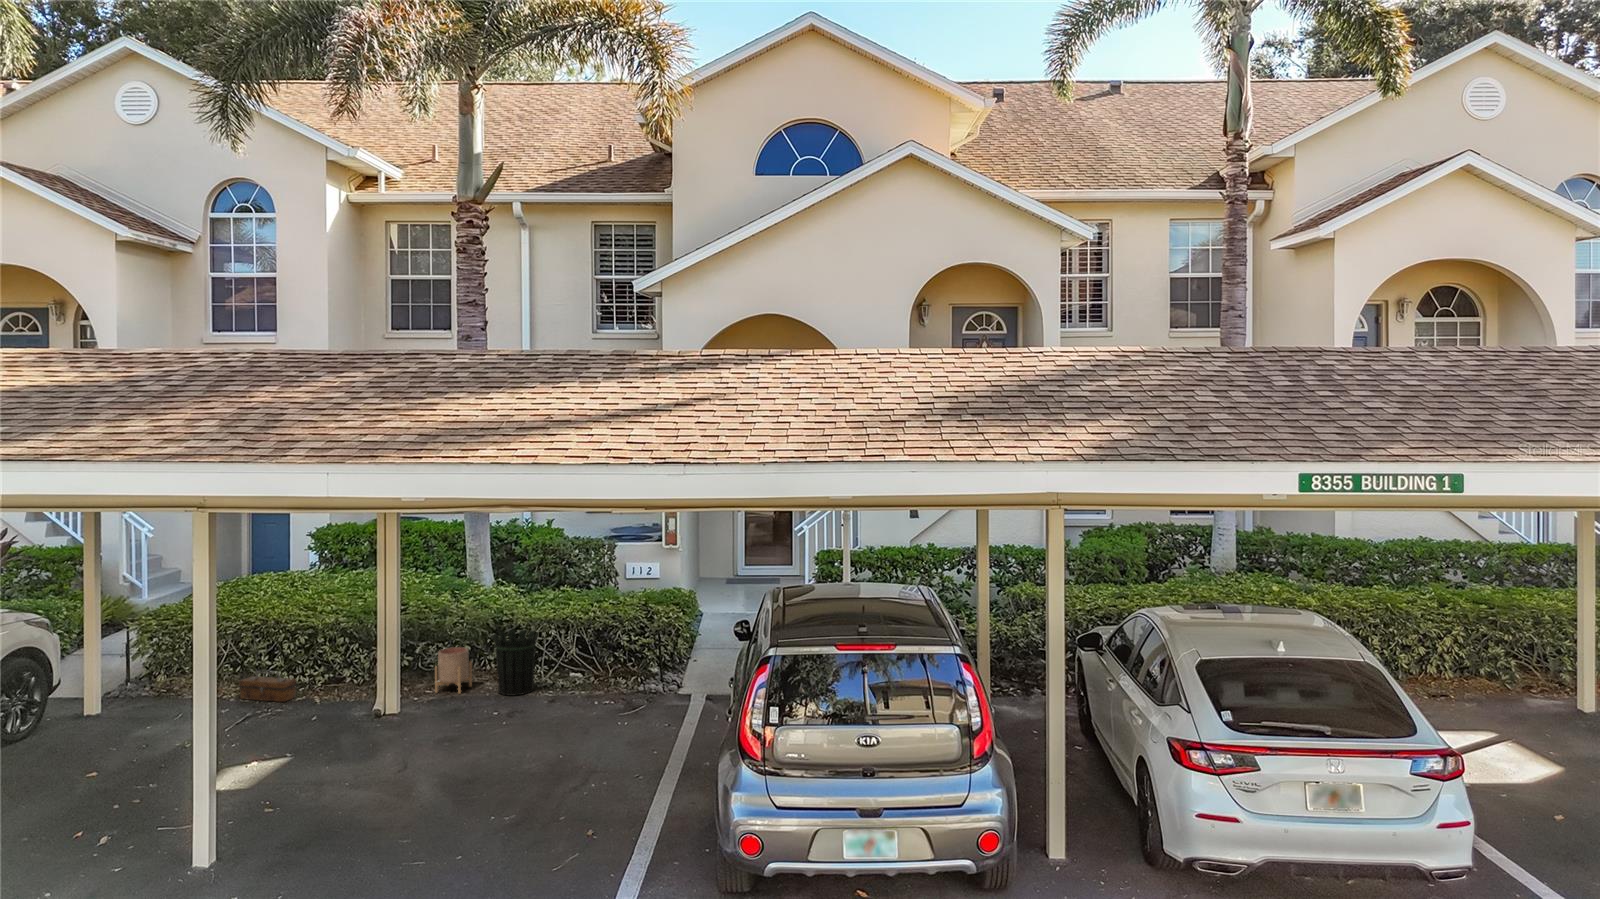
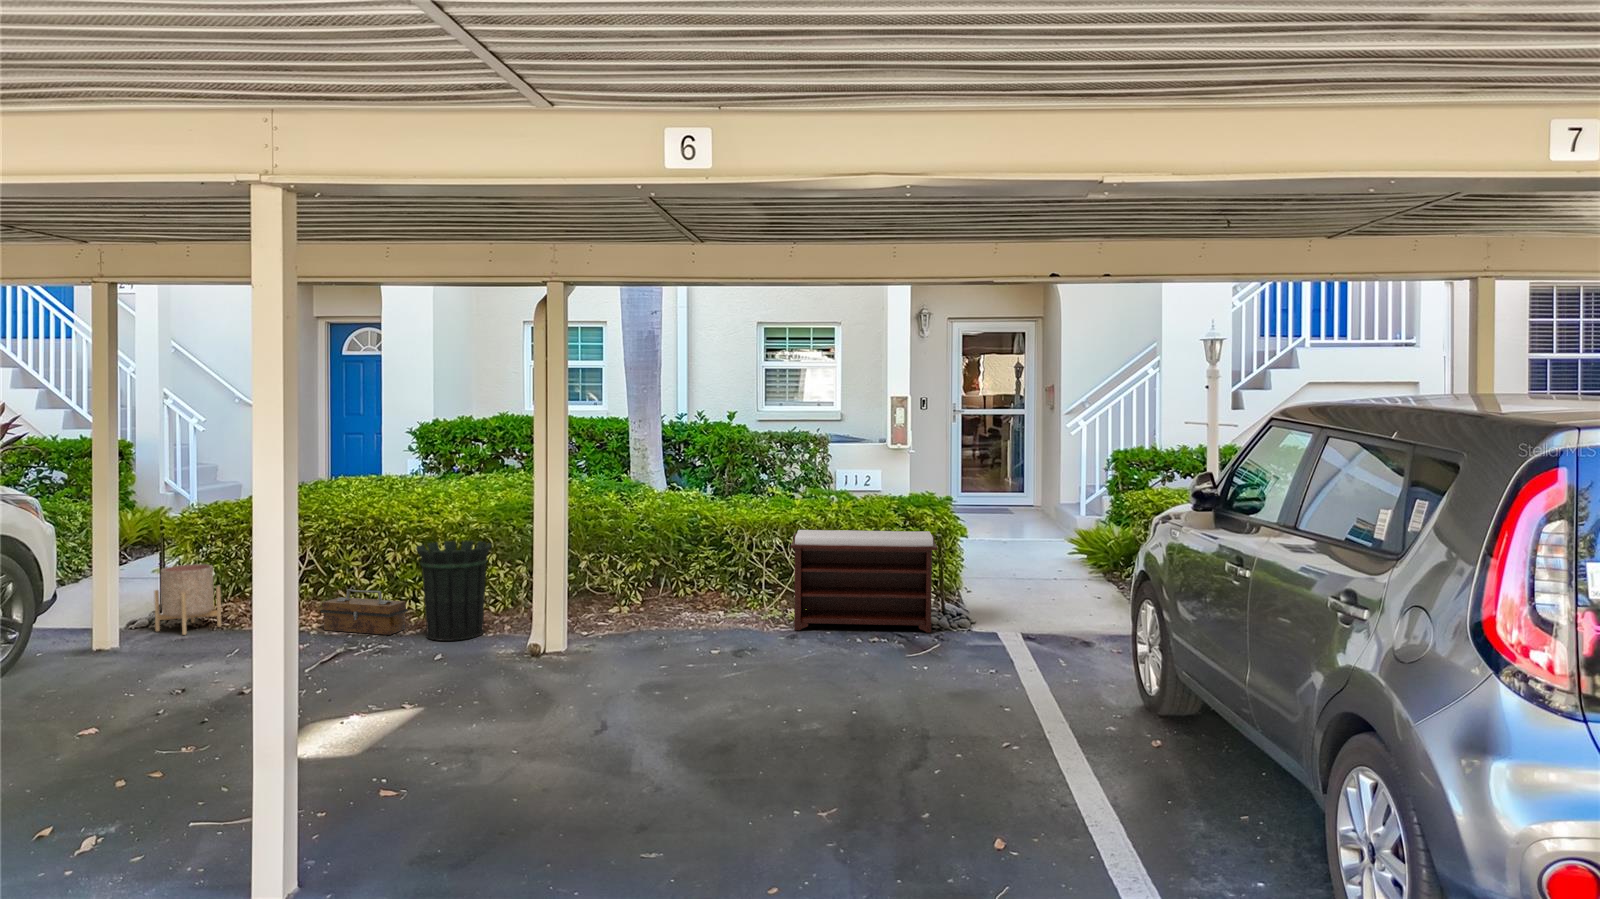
bench: none [552,626,651,693] -> present [791,530,938,633]
waste bin: present [492,630,539,696] -> present [416,541,492,641]
planter: present [435,647,472,694] -> present [154,564,221,635]

